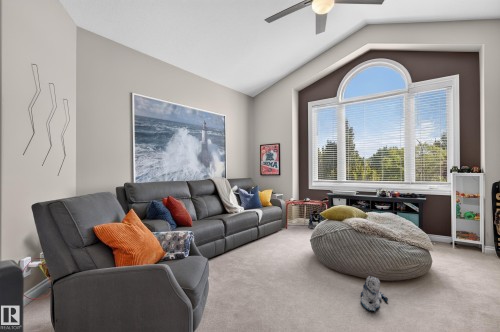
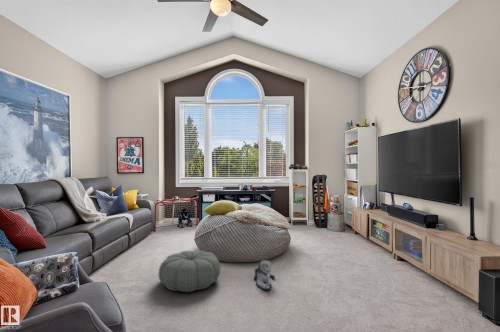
pouf: none [265,249,323,289] -> present [159,250,220,292]

